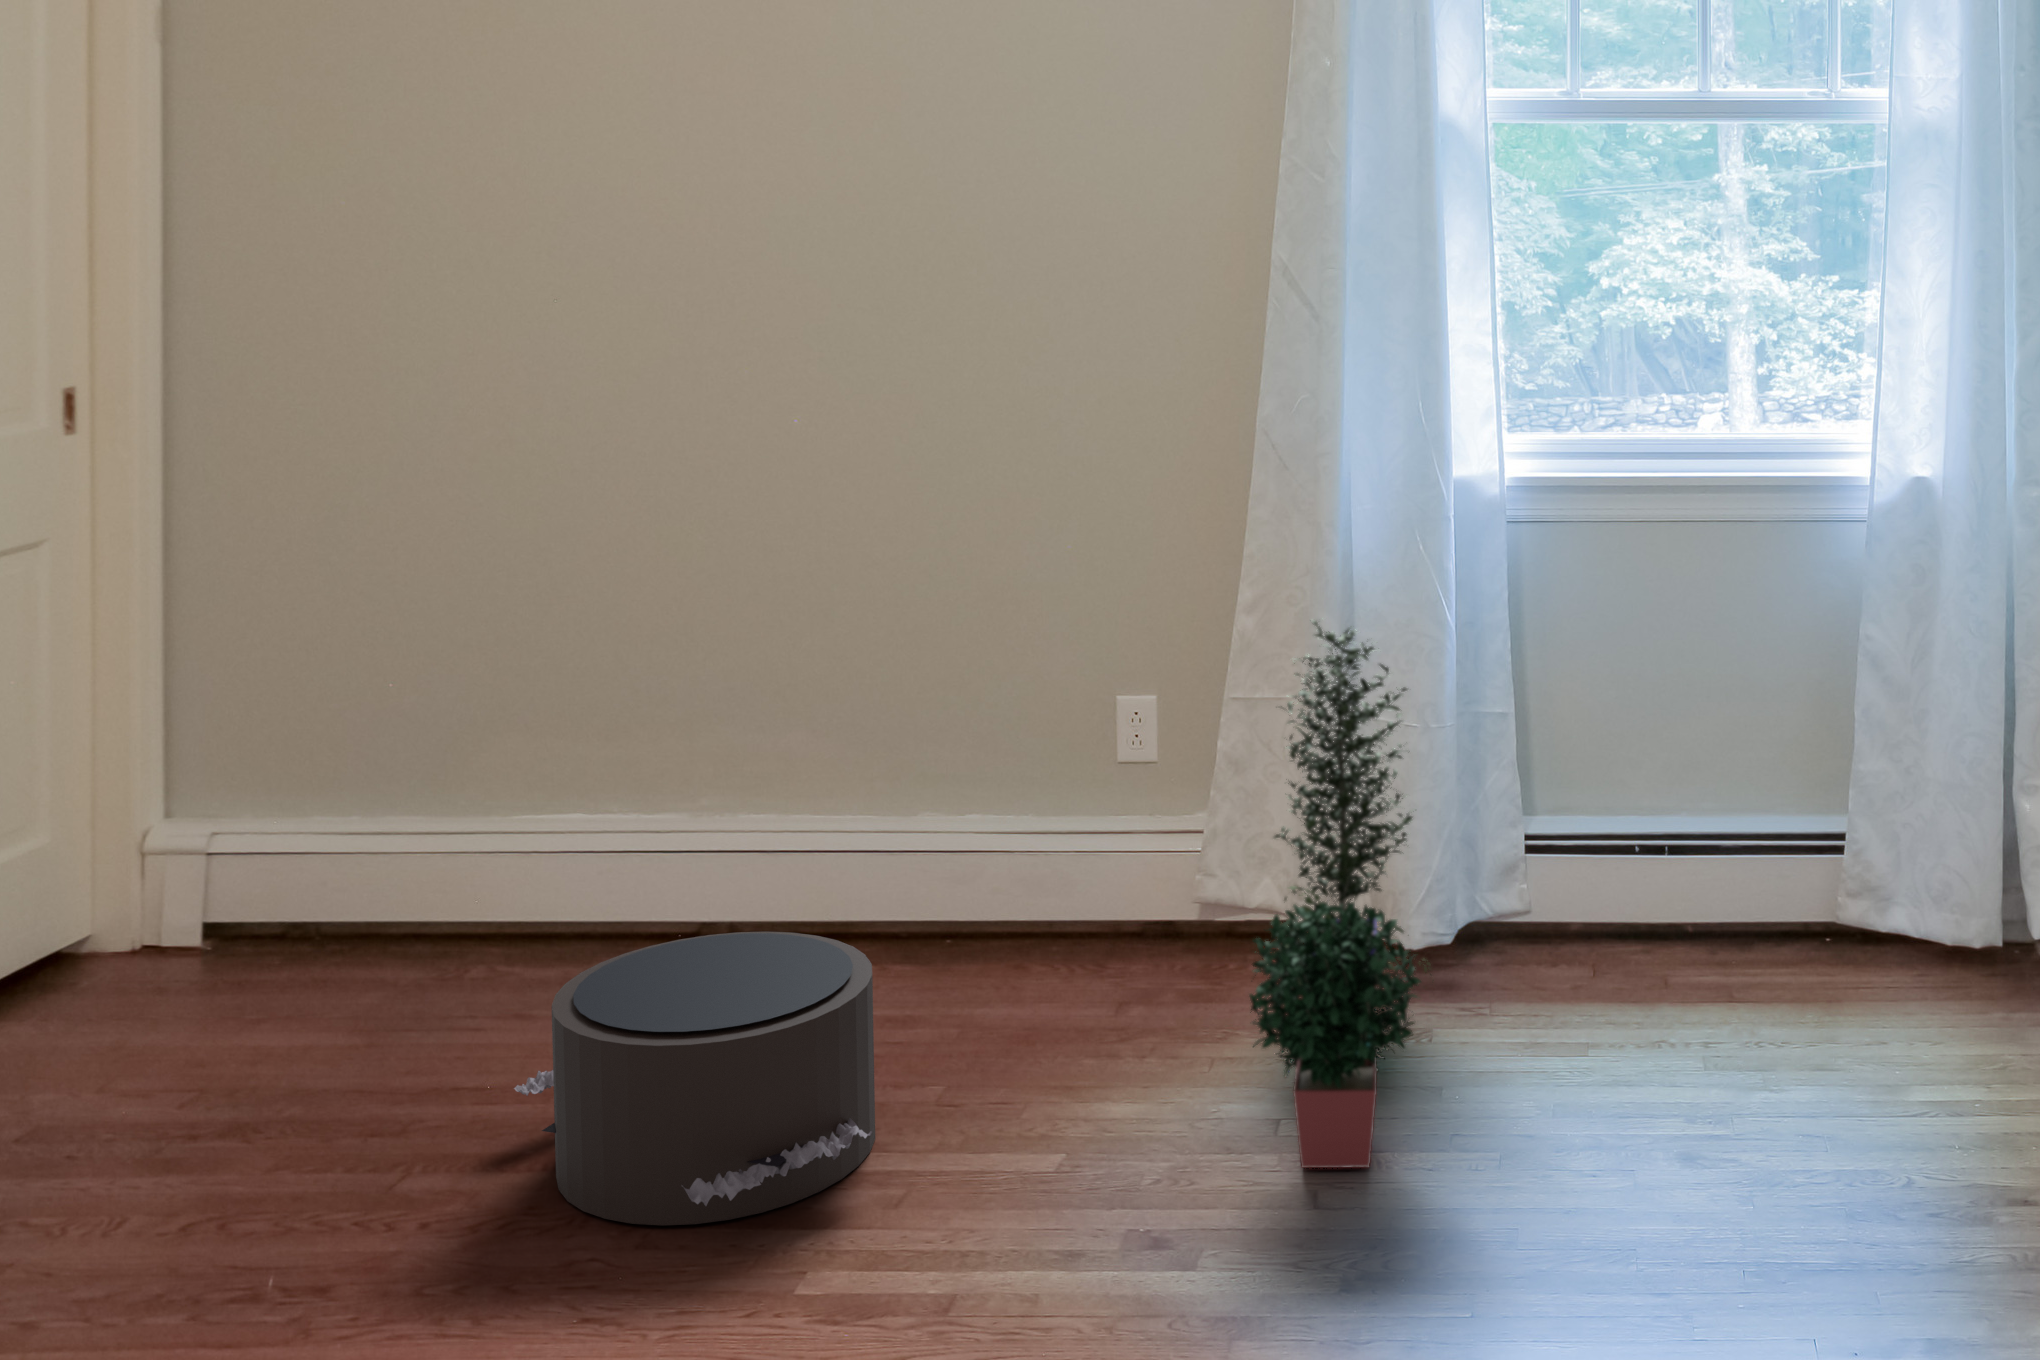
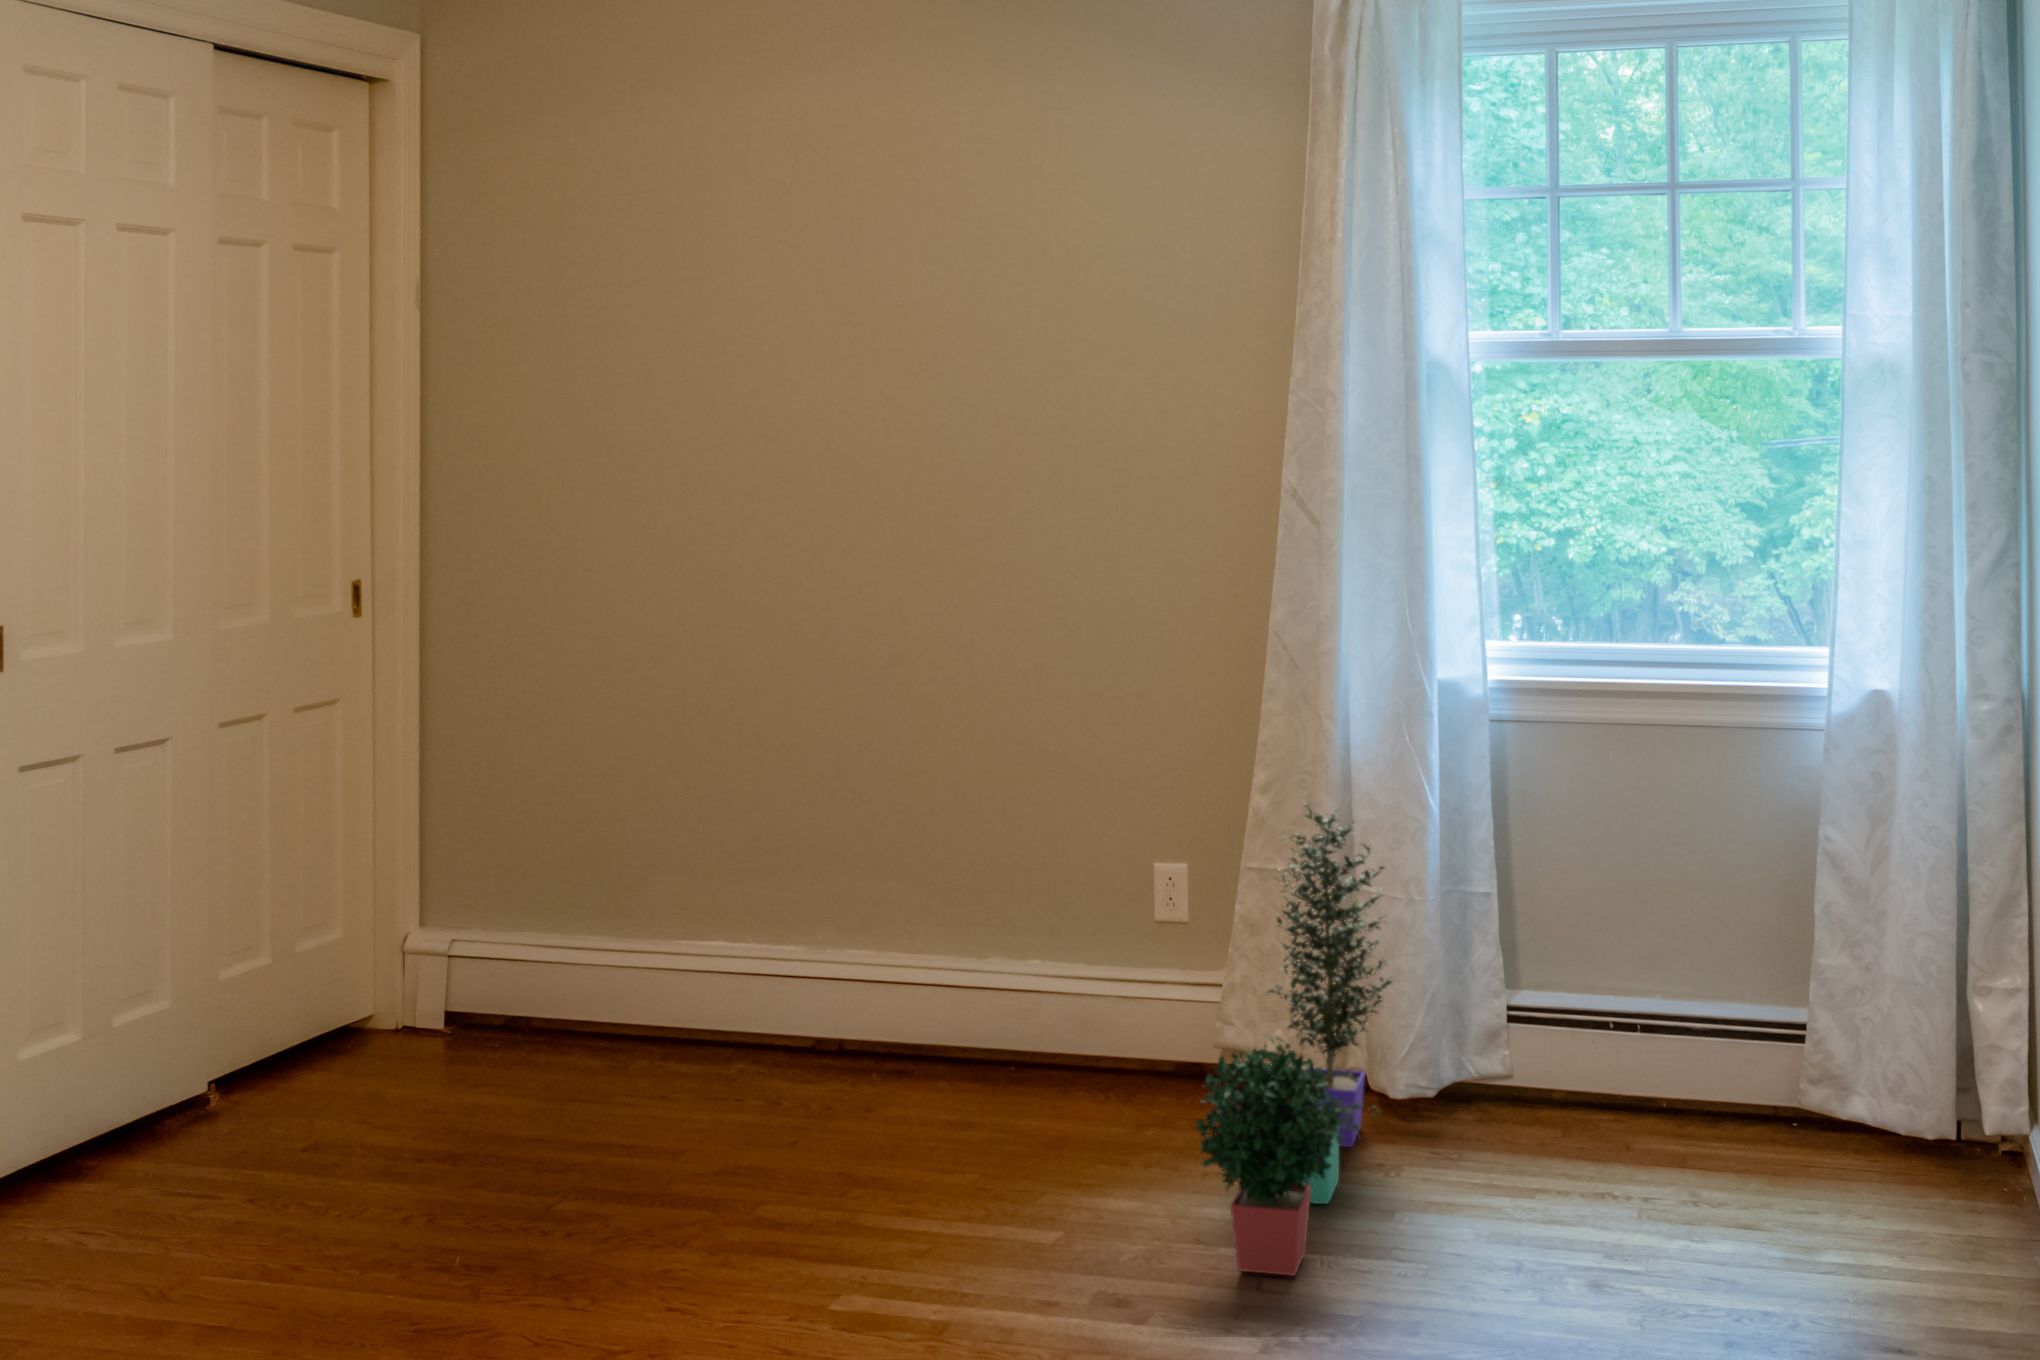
pouf: present [514,932,875,1226] -> none [644,1042,914,1267]

